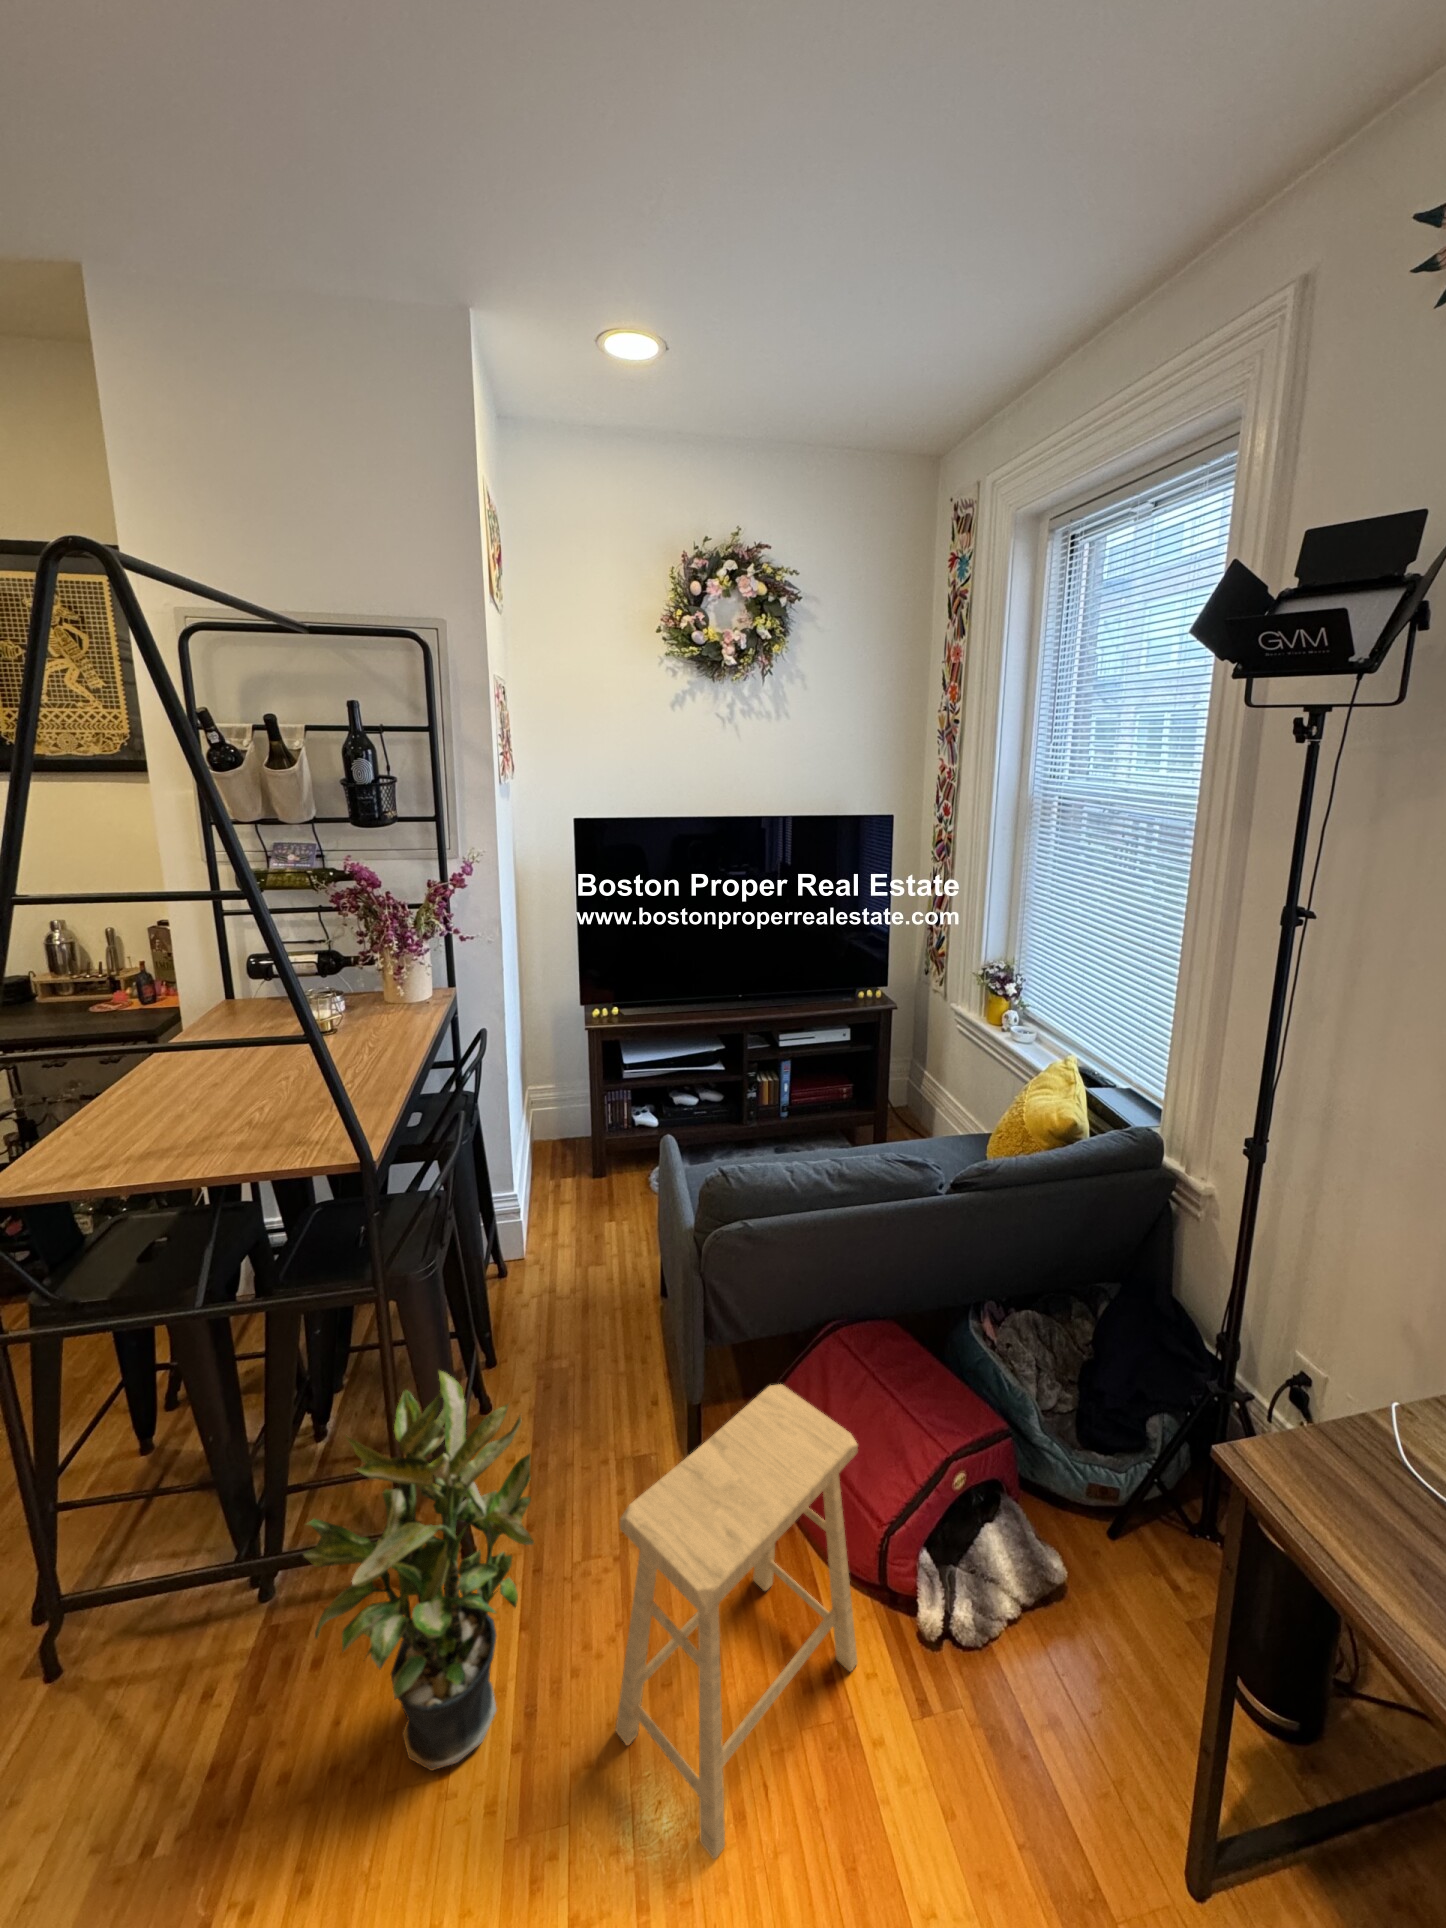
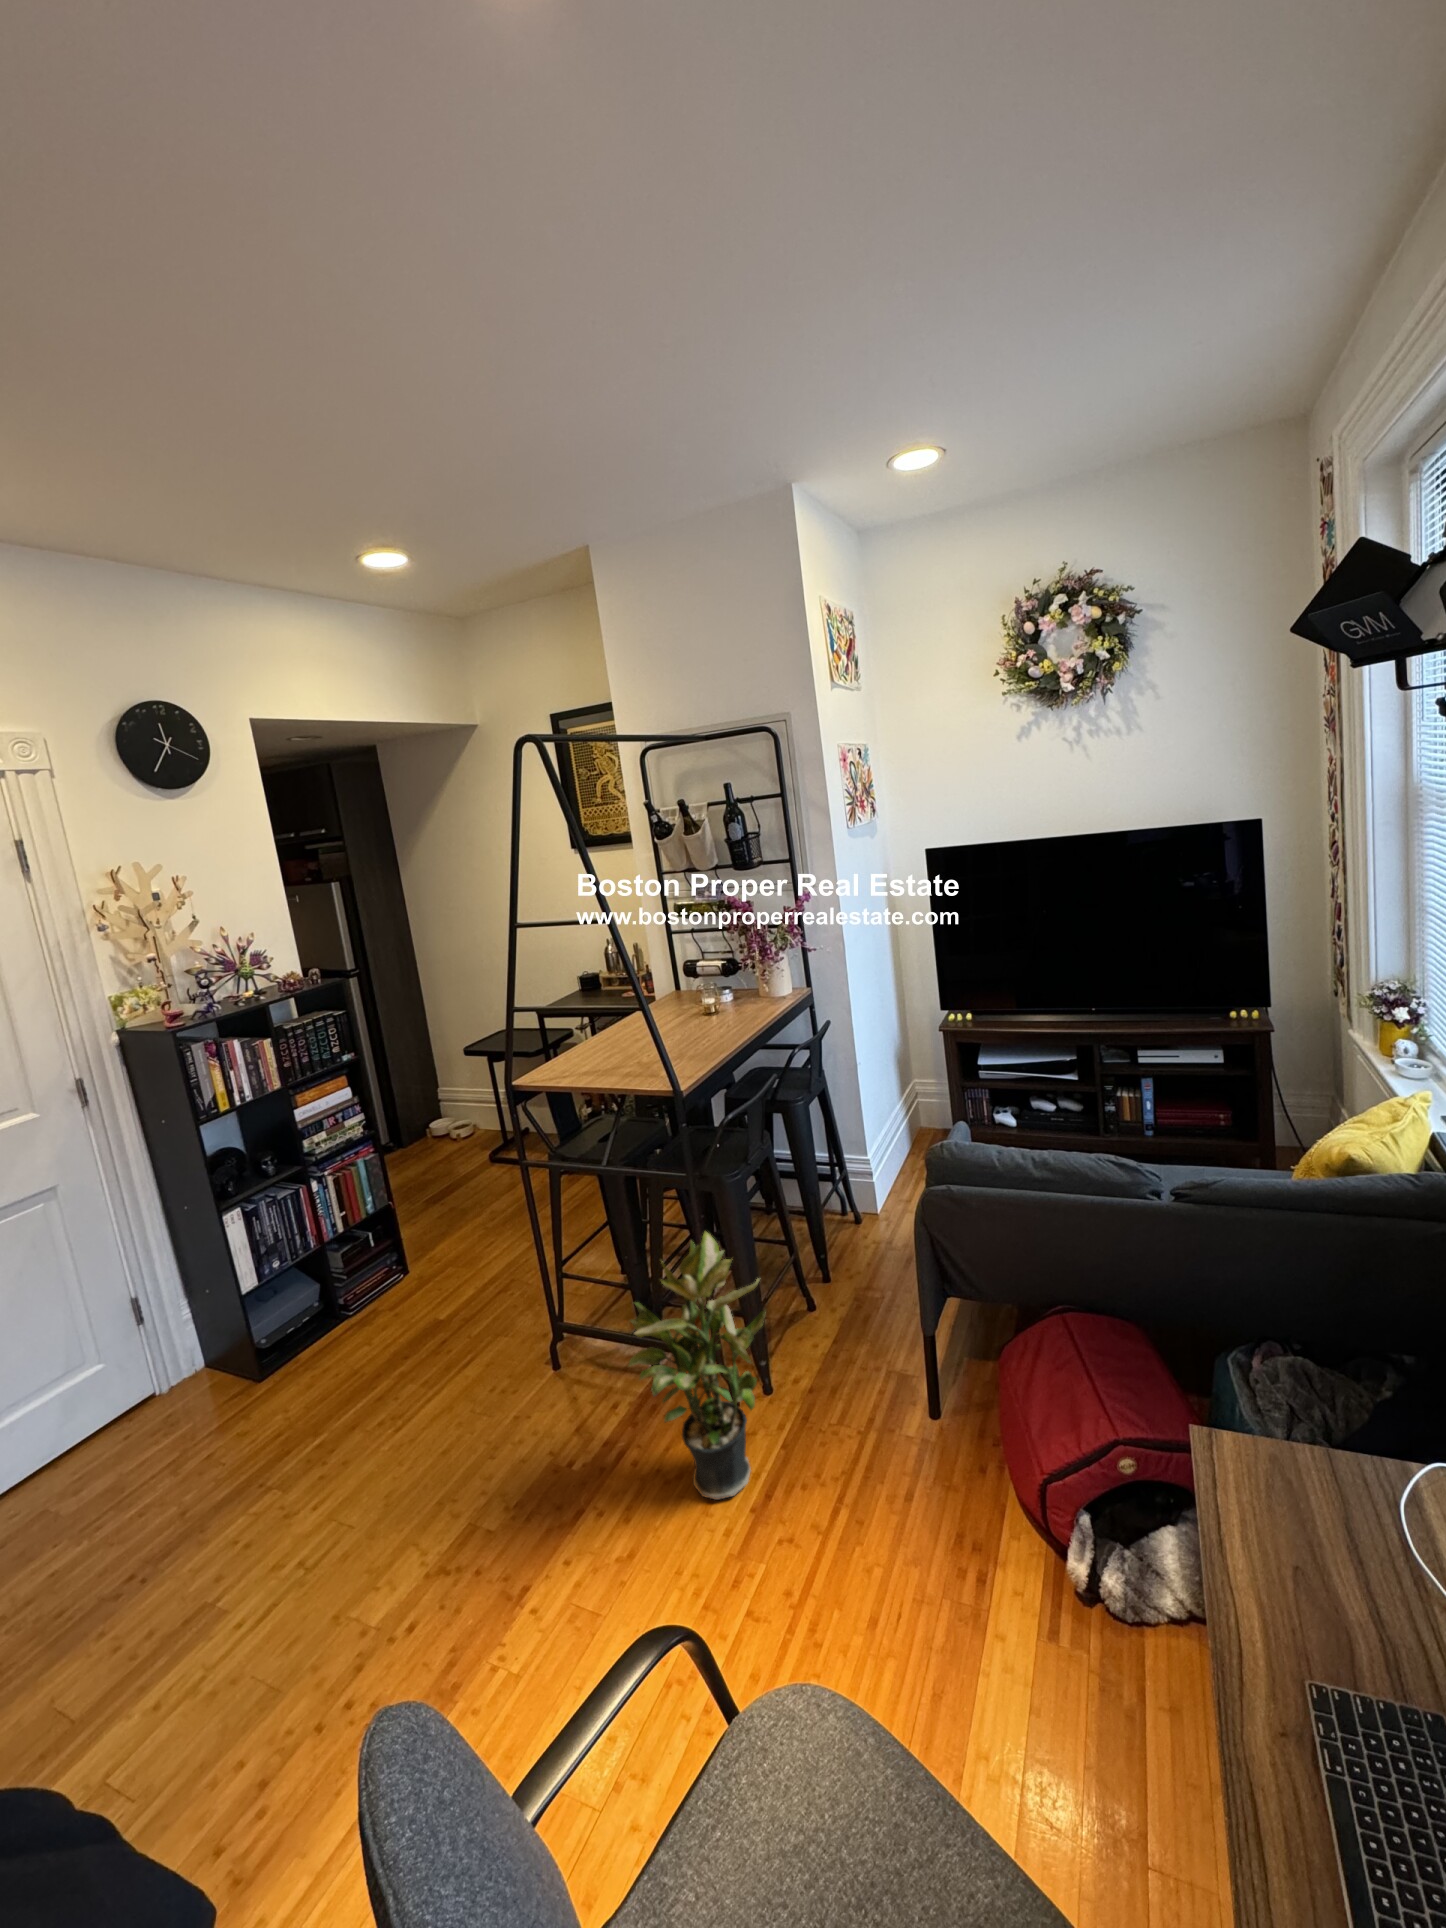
footstool: present [616,1384,858,1859] -> none [789,1312,1011,1632]

